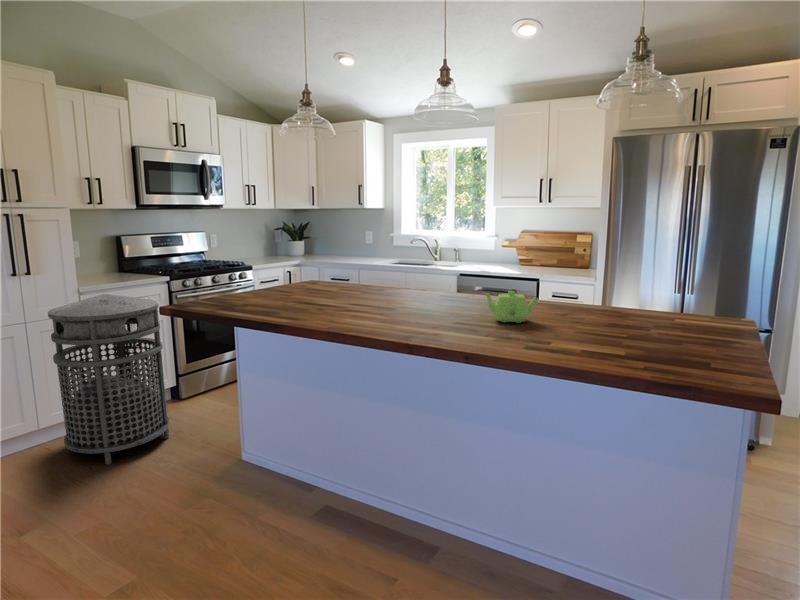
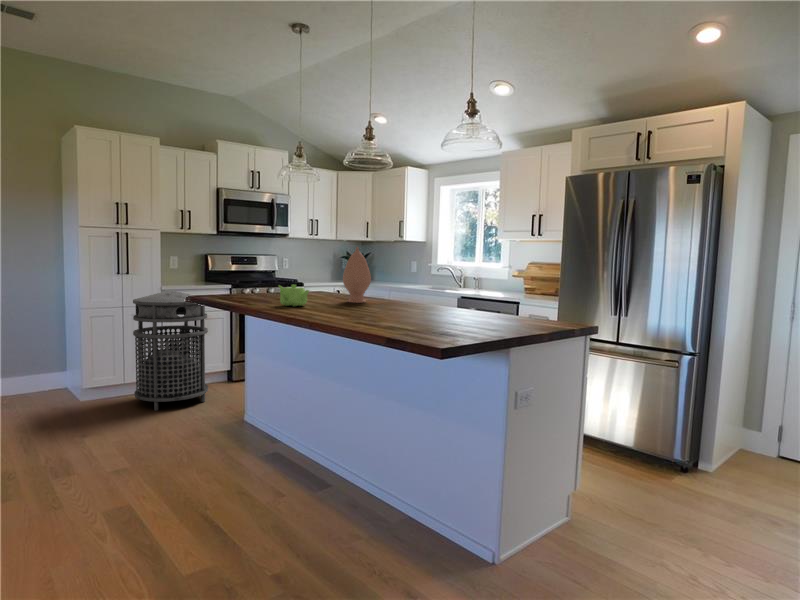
vase: none [389,228,427,300] -> present [343,247,371,303]
teapot: present [484,291,538,323] -> present [279,285,309,306]

